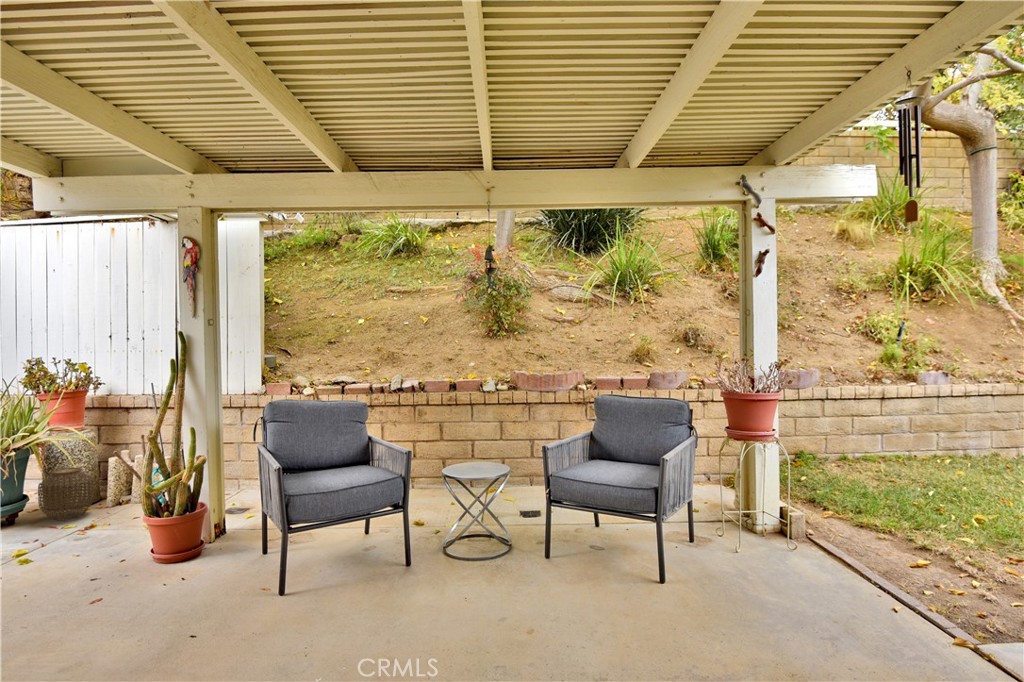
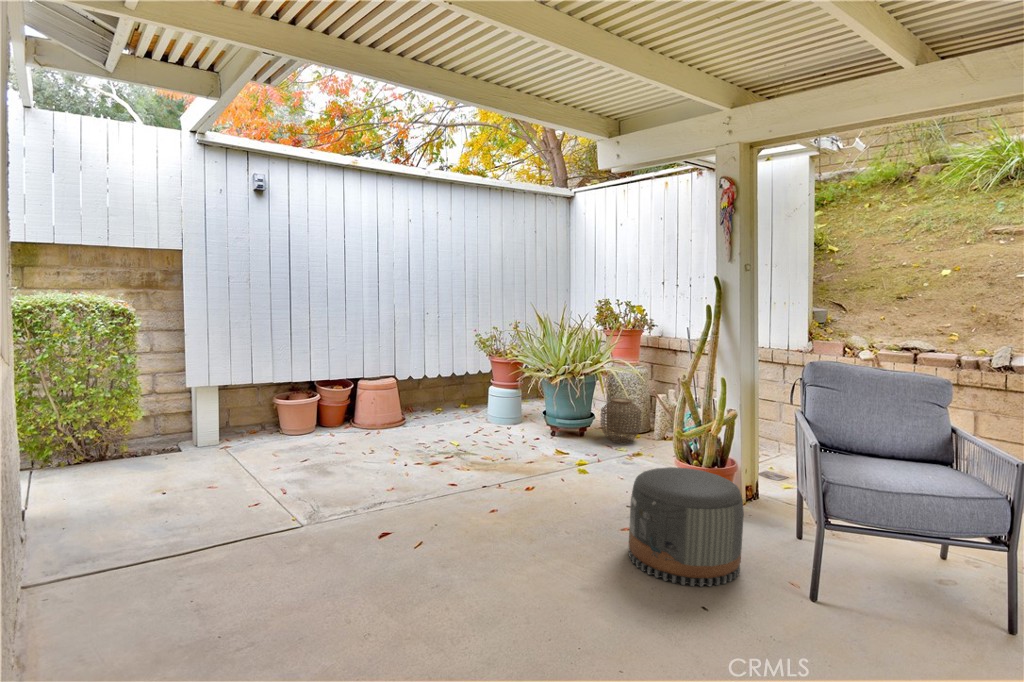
pouf: none [97,518,216,633] -> present [629,467,744,587]

